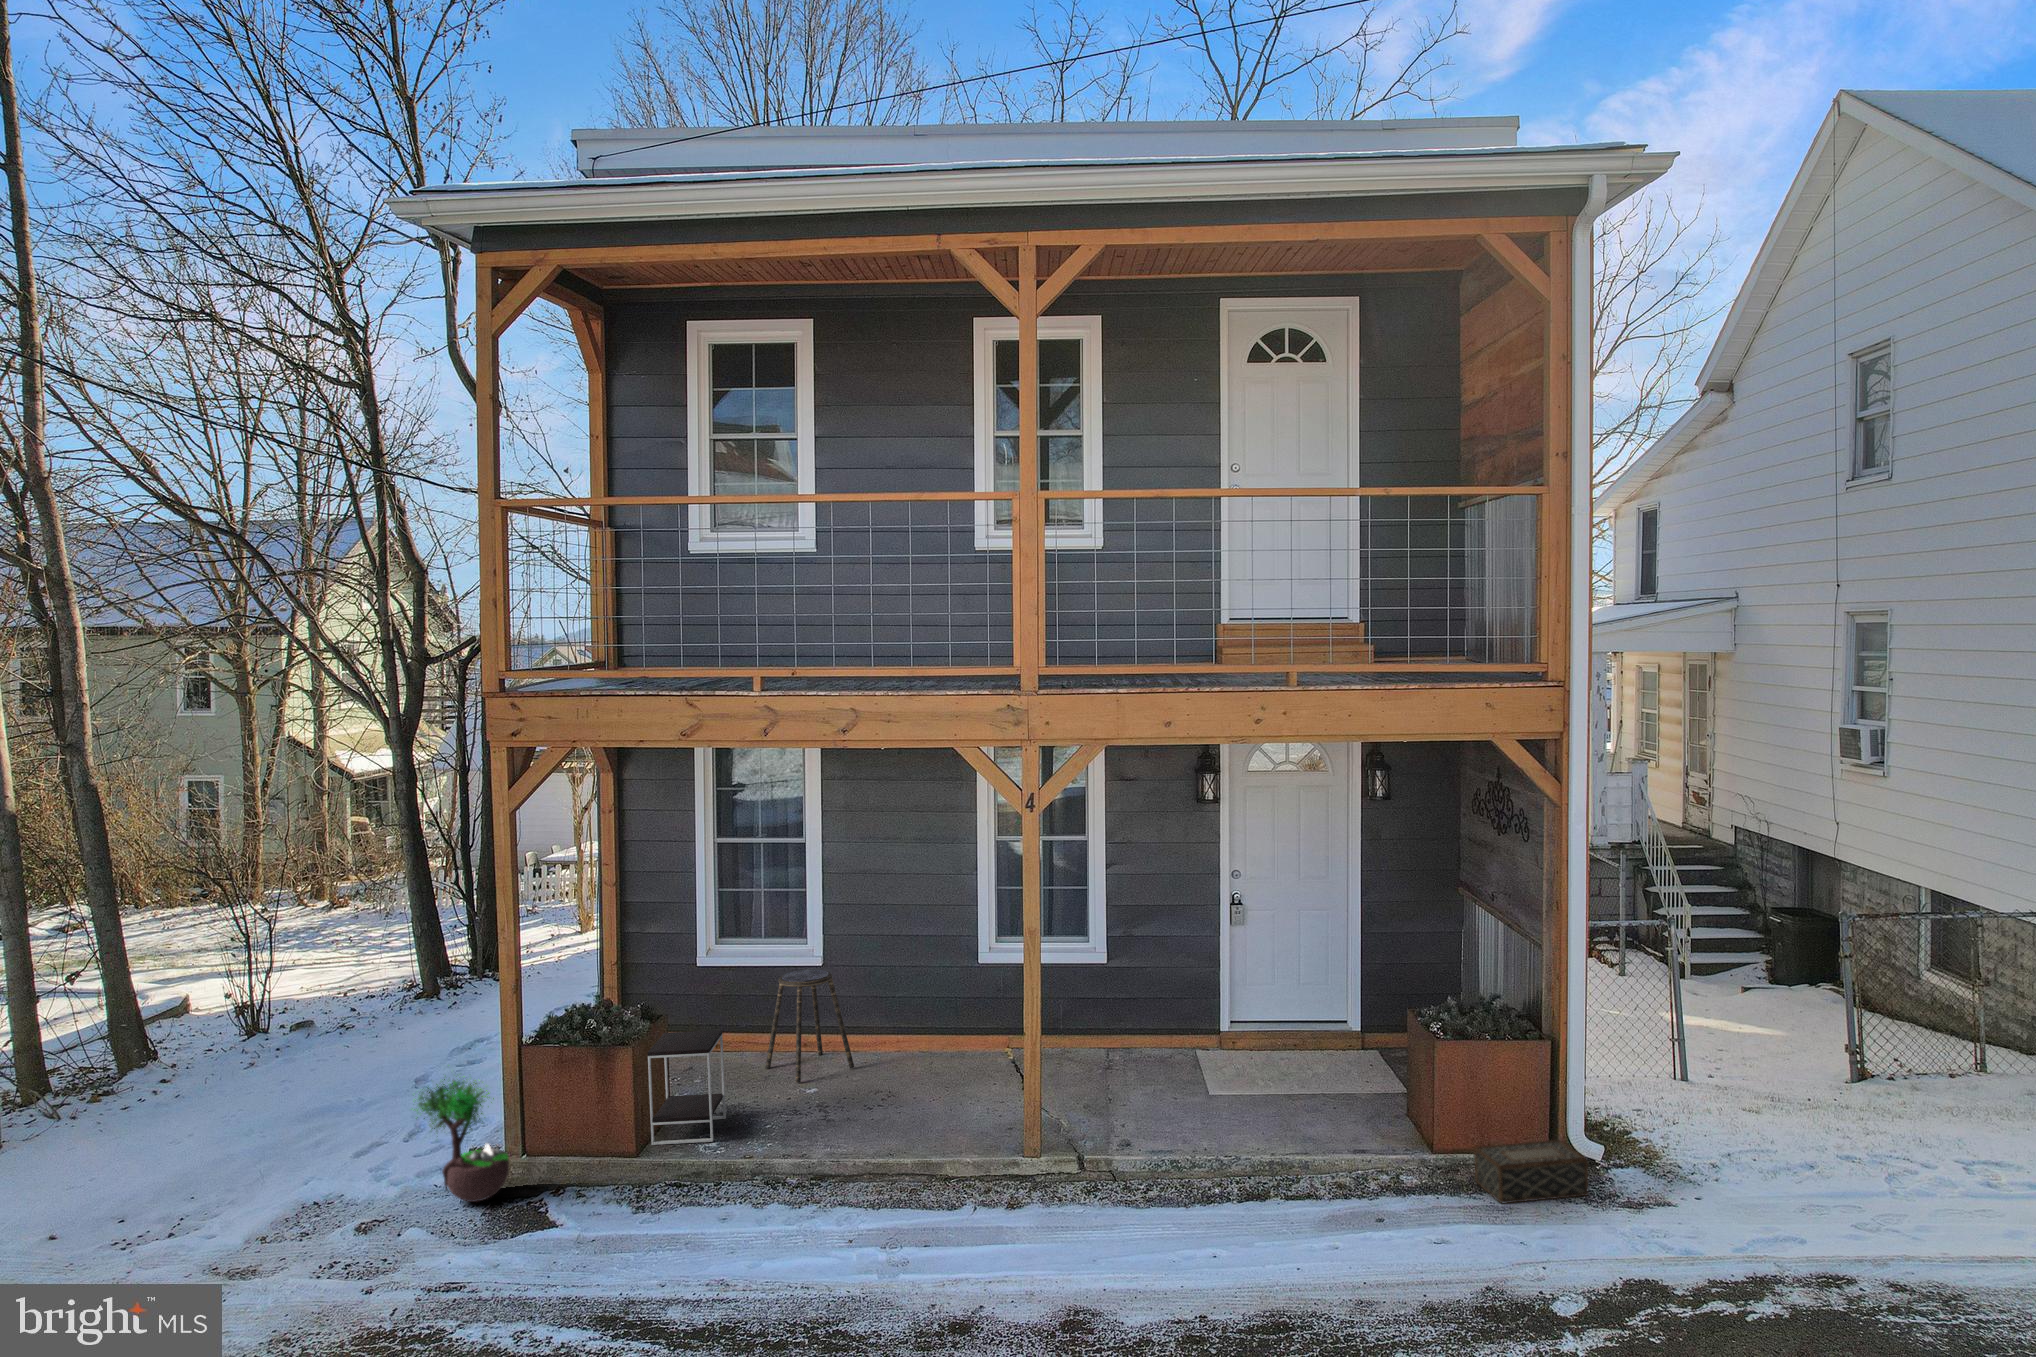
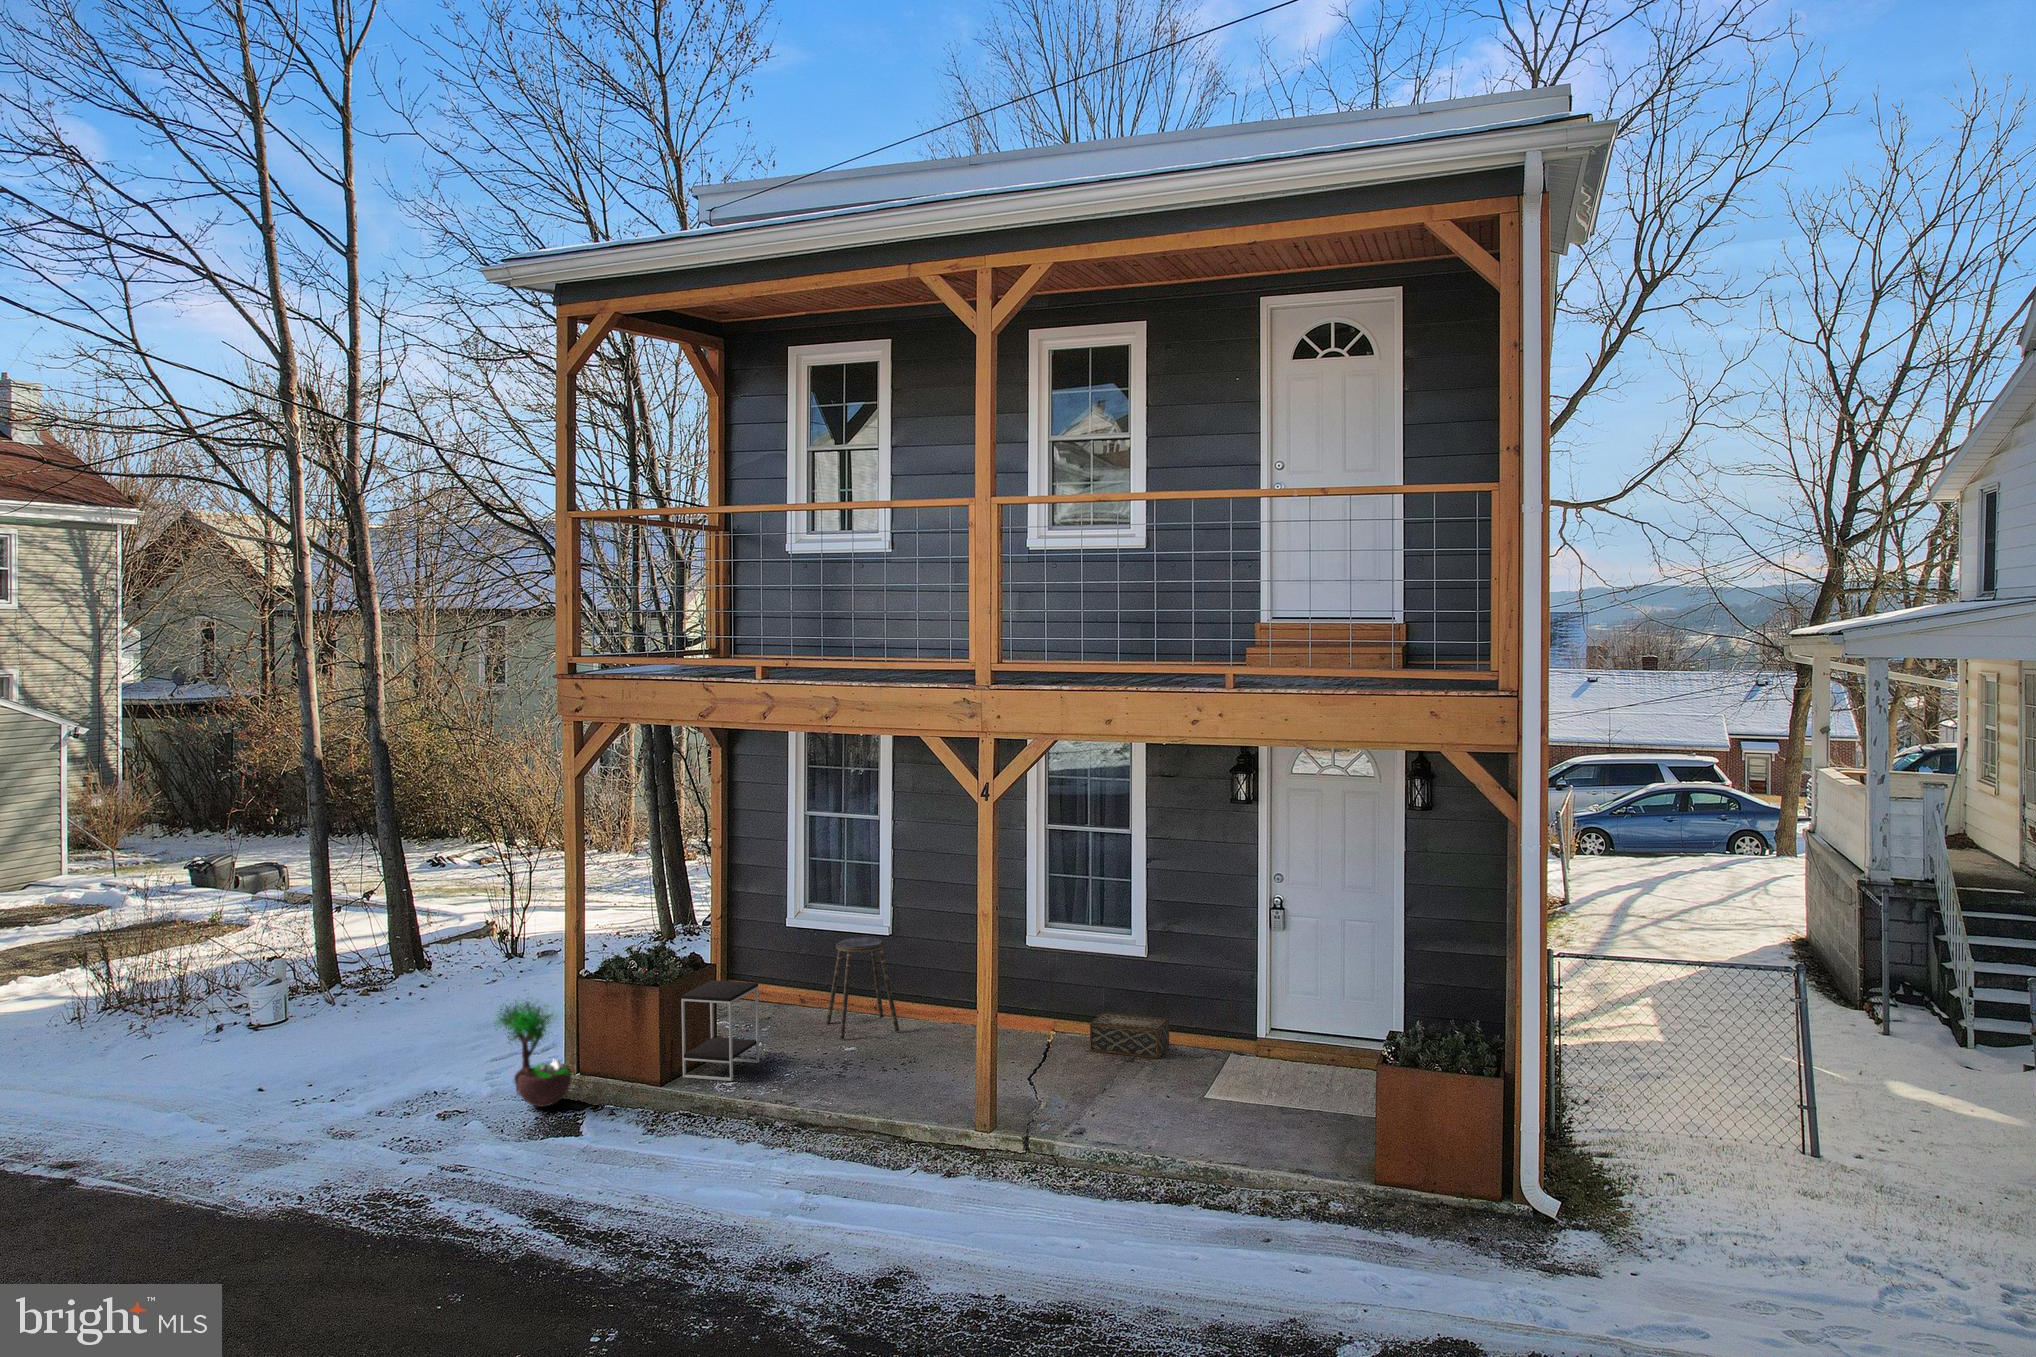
woven basket: present [1474,1140,1588,1204] -> present [1090,1012,1169,1058]

